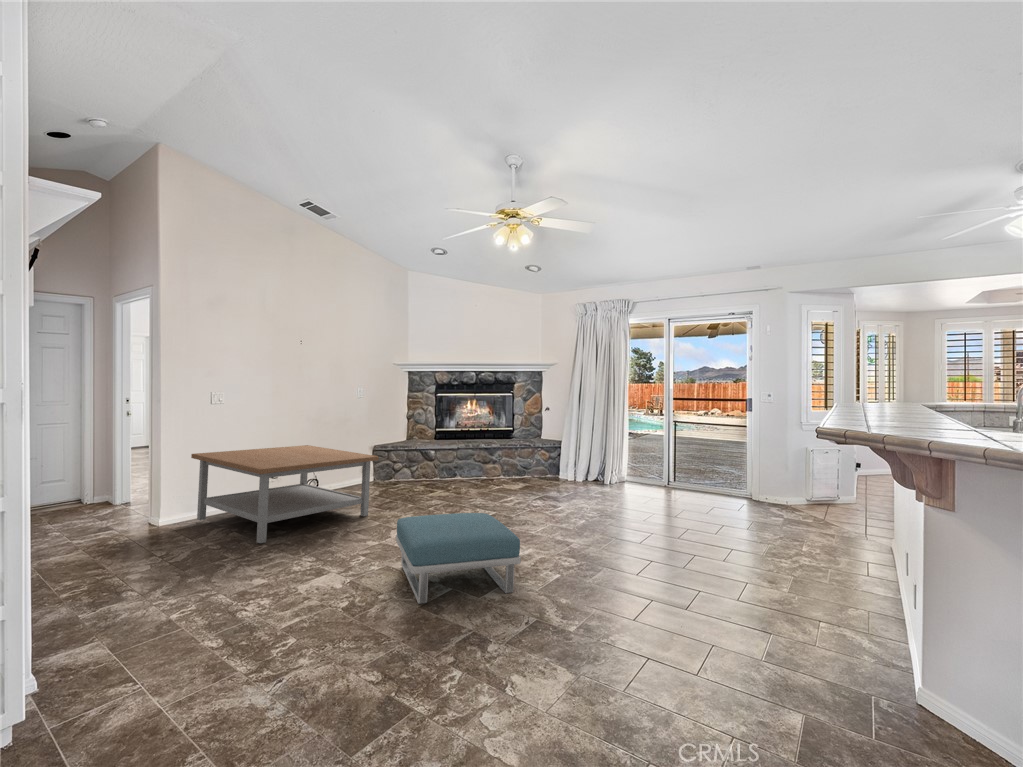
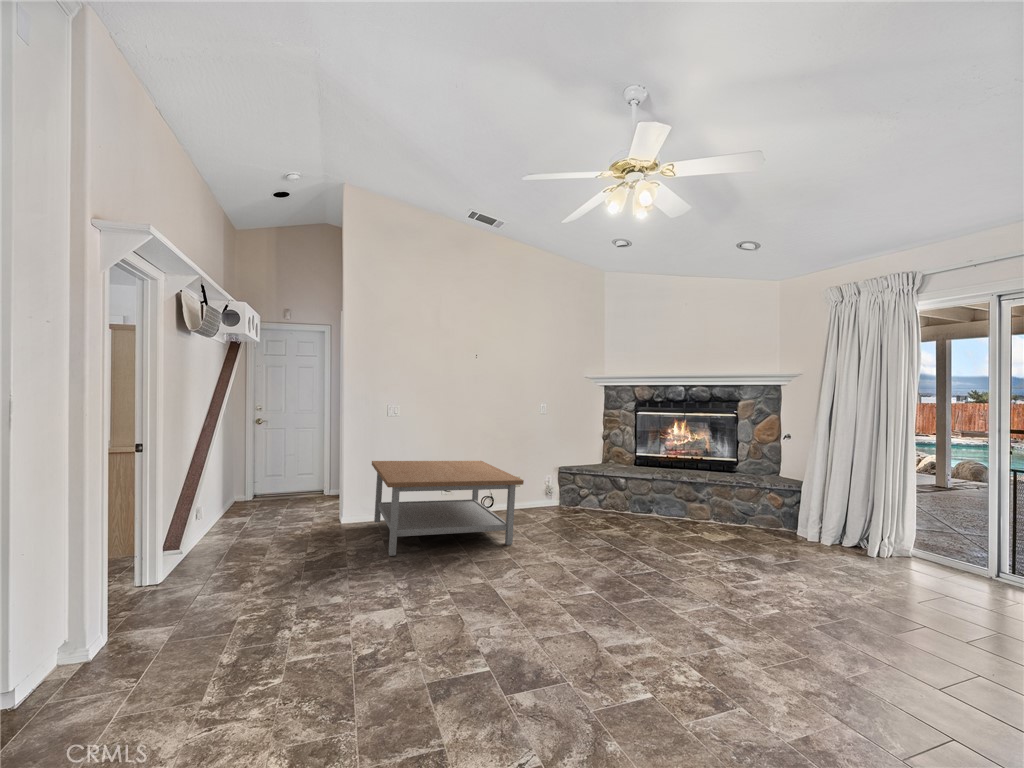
footstool: present [396,513,521,604] -> none [428,559,586,699]

